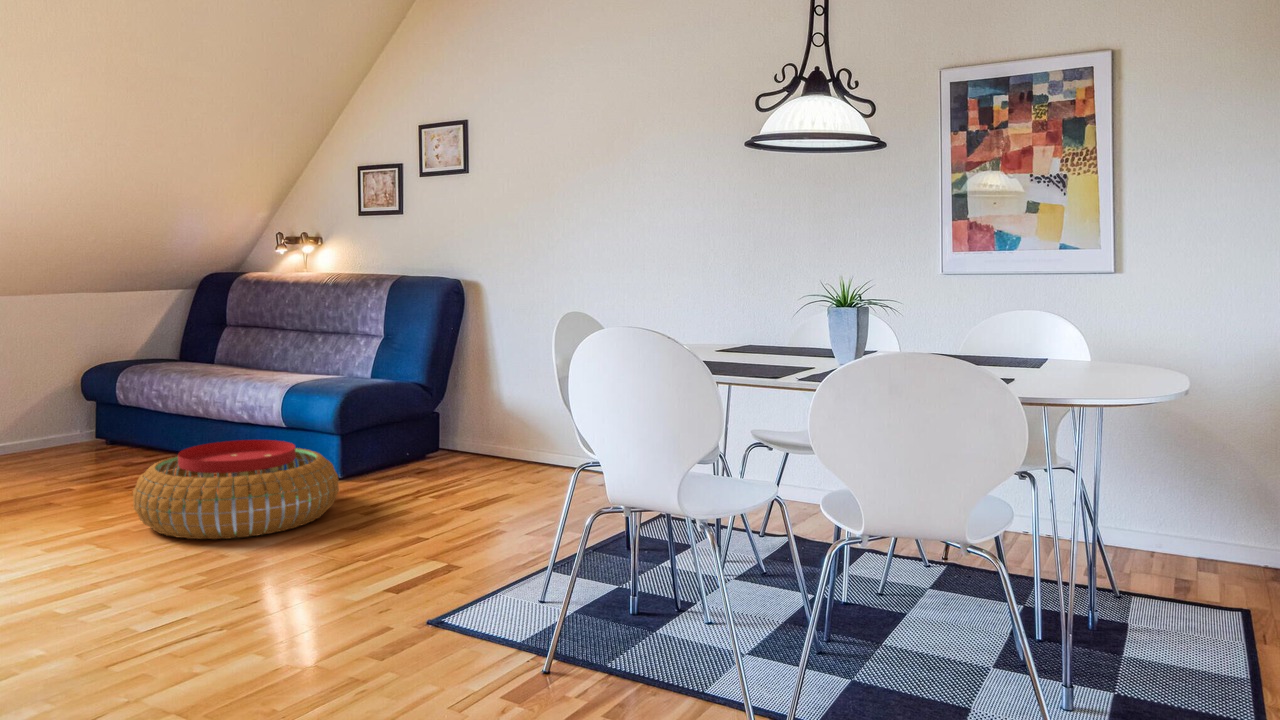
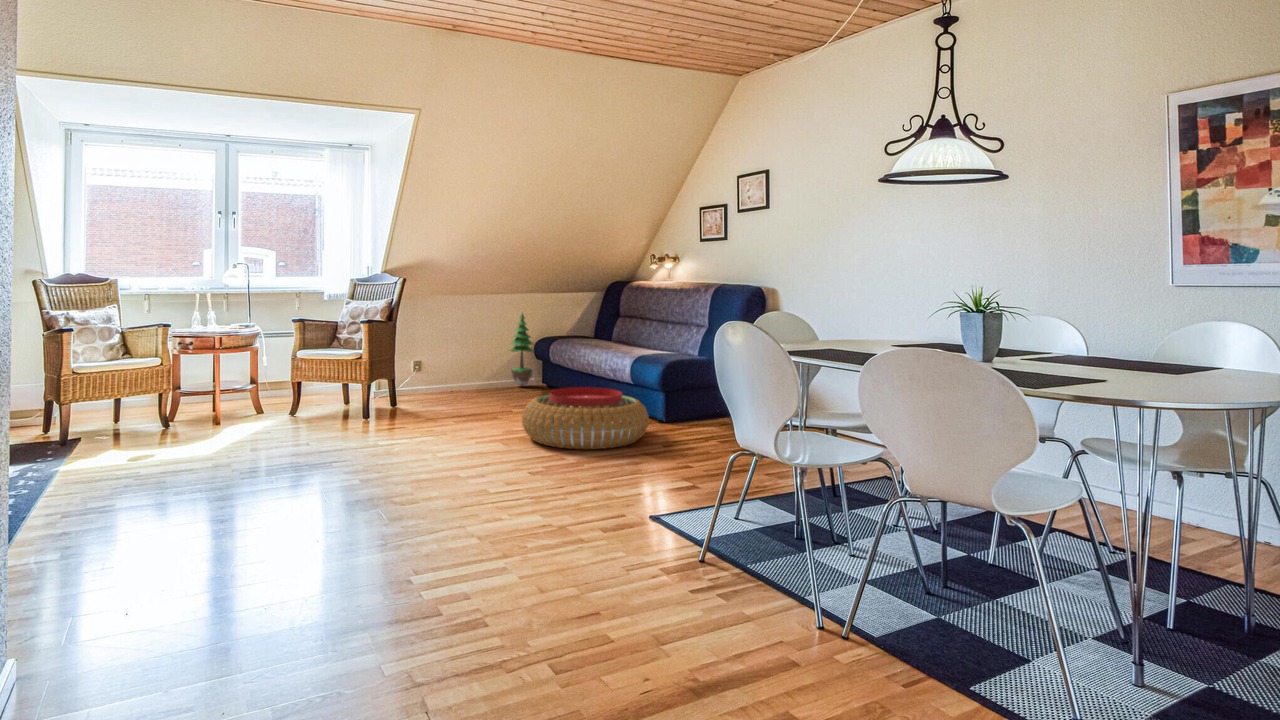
potted tree: none [39,327,89,447] -> present [509,314,534,386]

